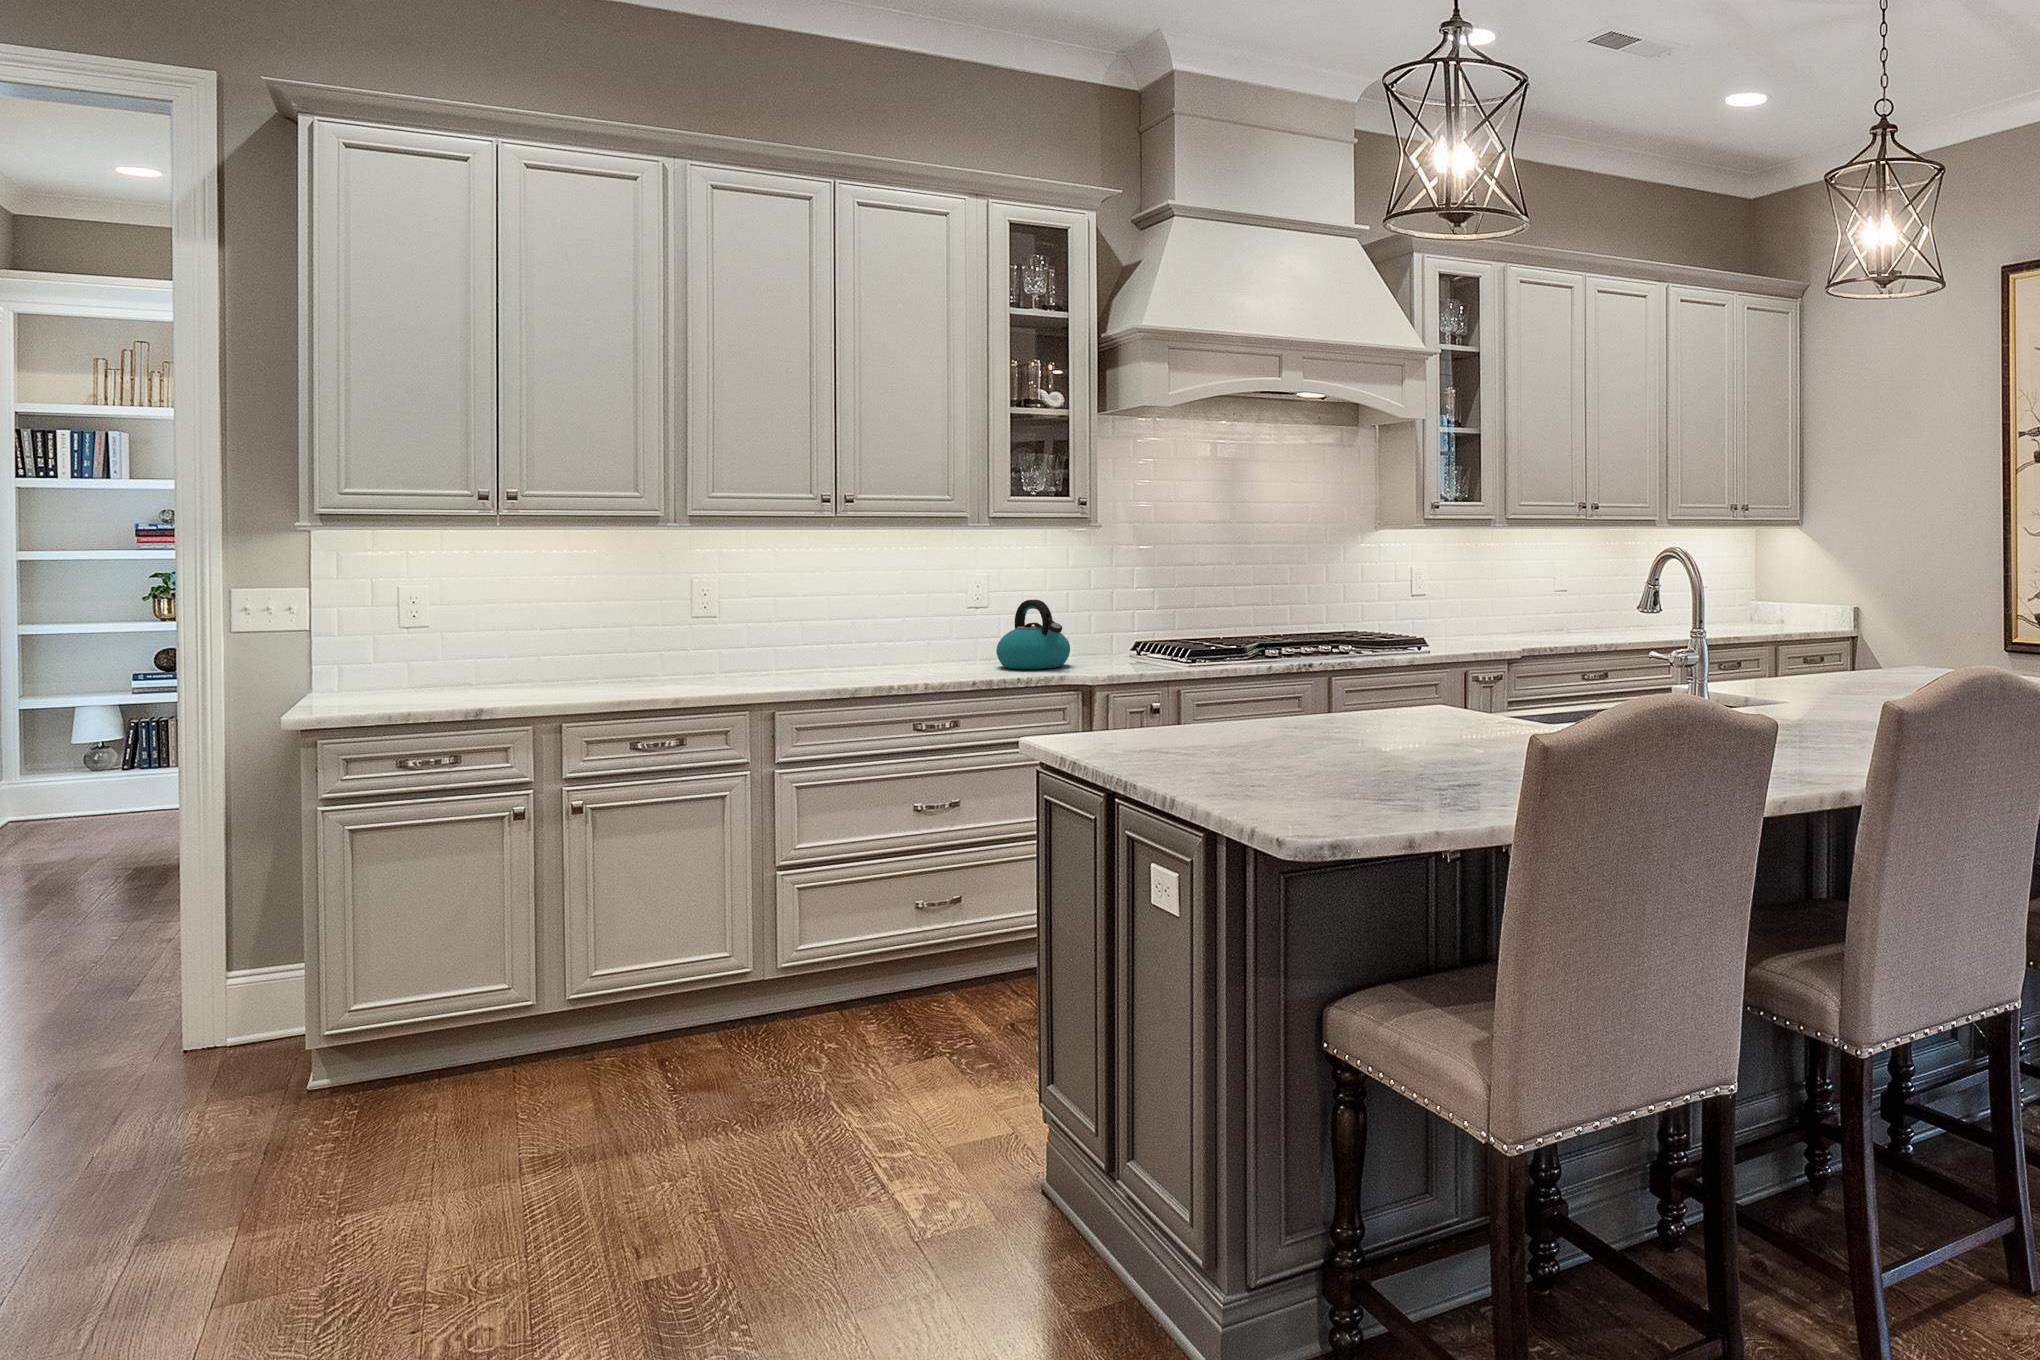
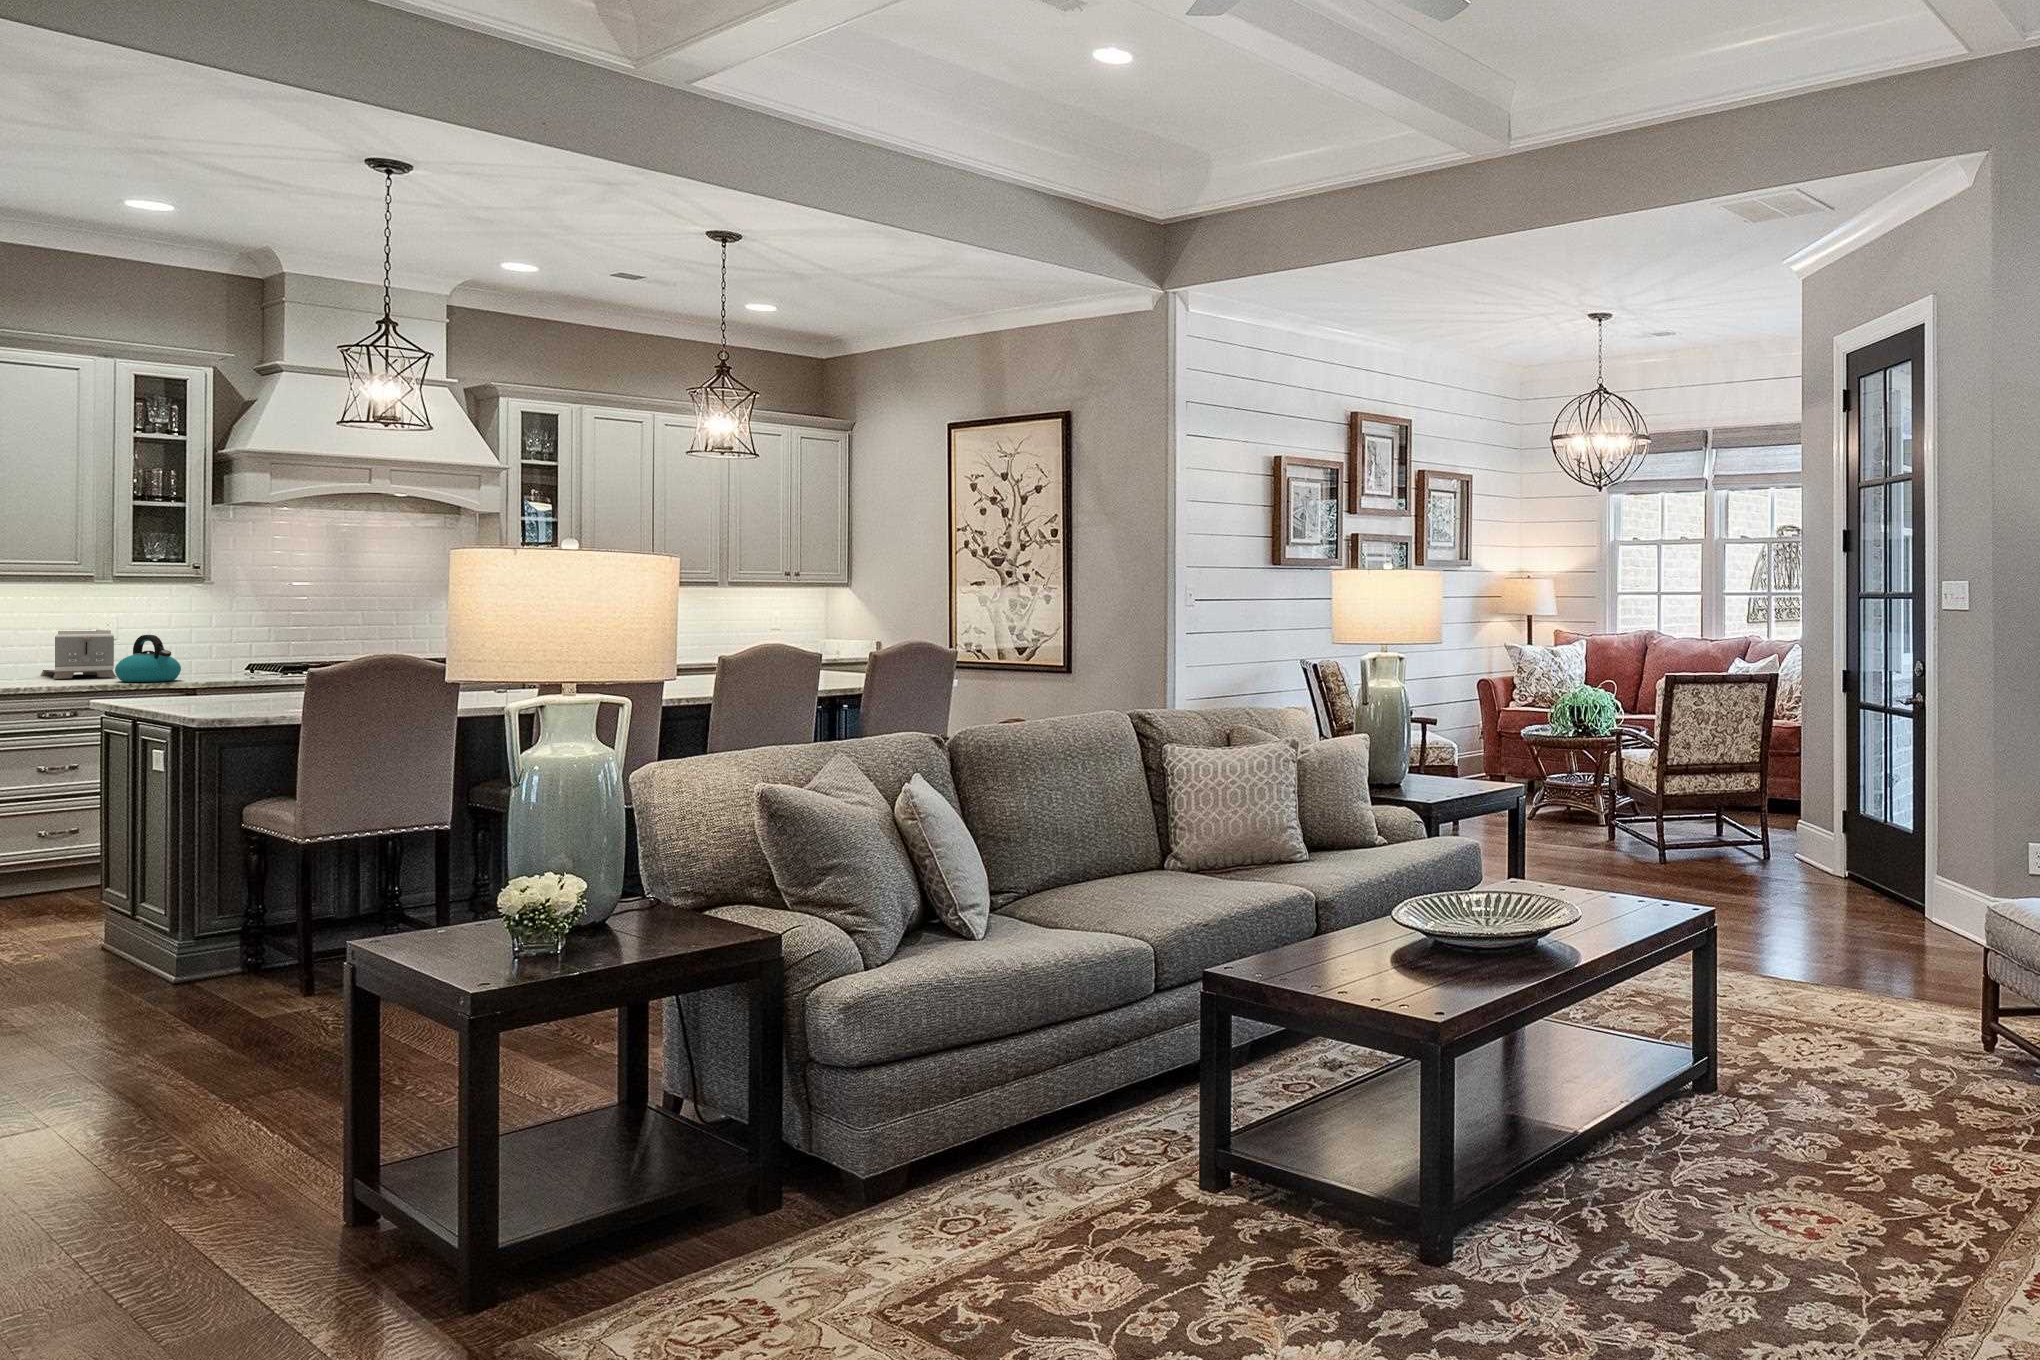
toaster: none [906,588,992,660] -> present [40,629,116,679]

